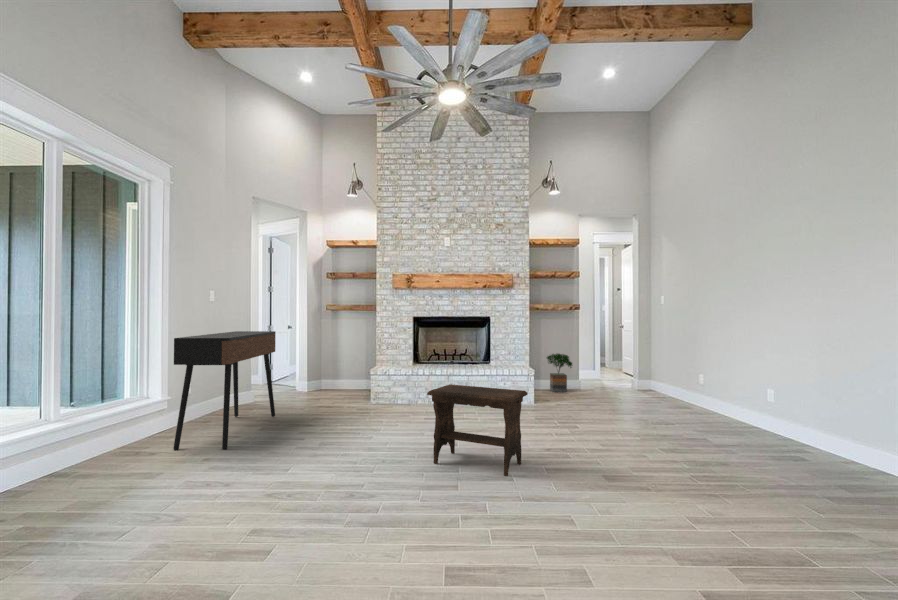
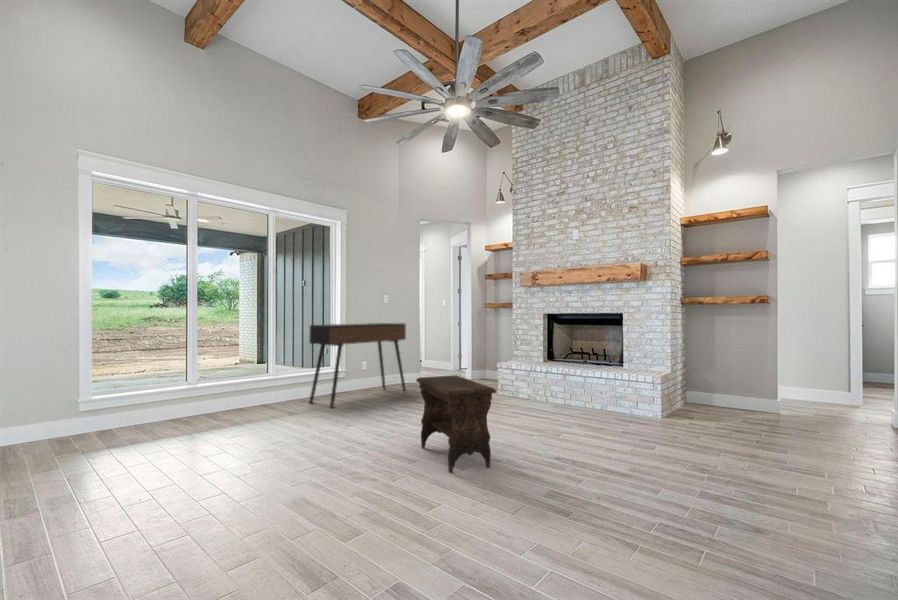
potted tree: present [547,354,572,392] -> none [714,361,755,413]

